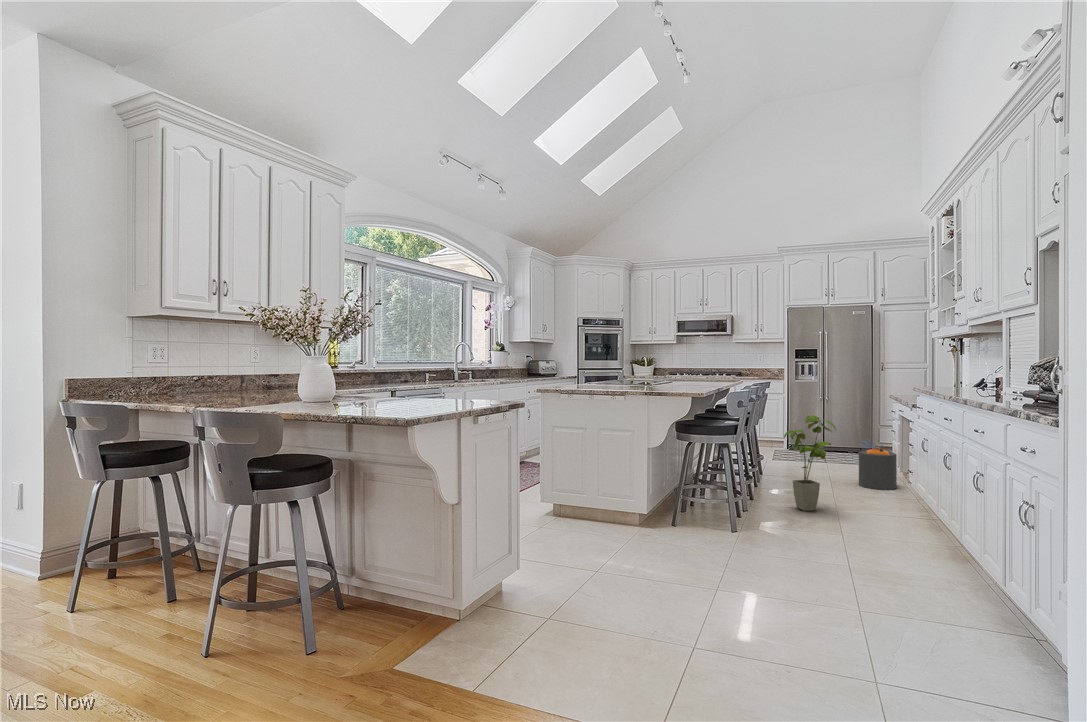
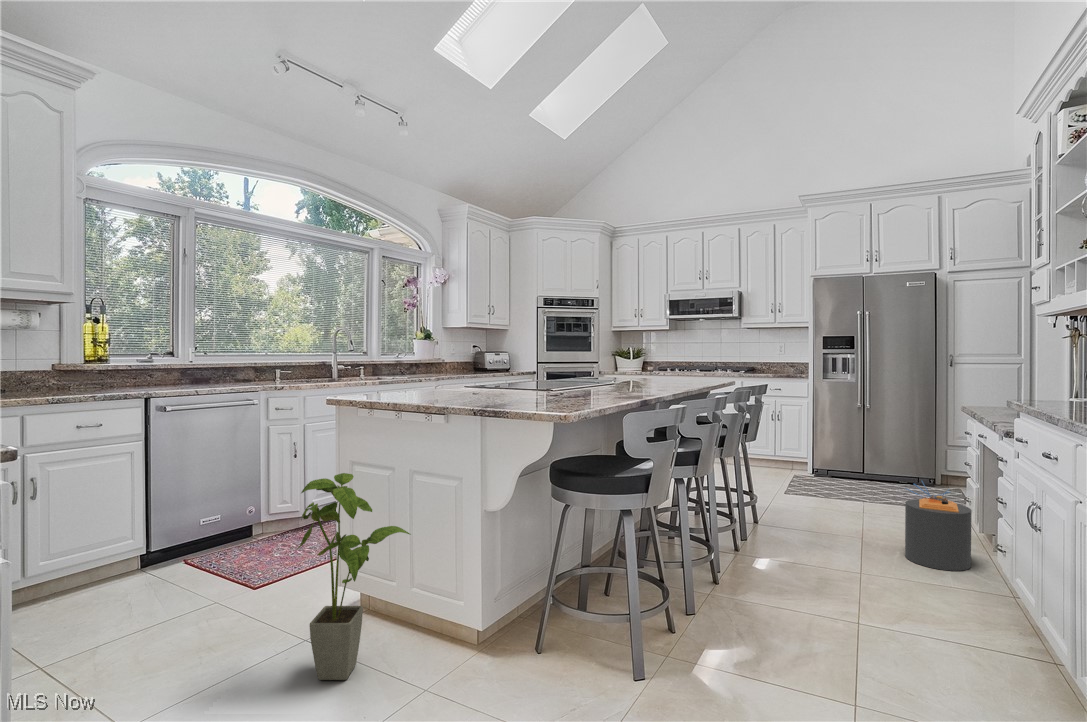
house plant: present [784,415,836,511] -> present [297,473,411,680]

